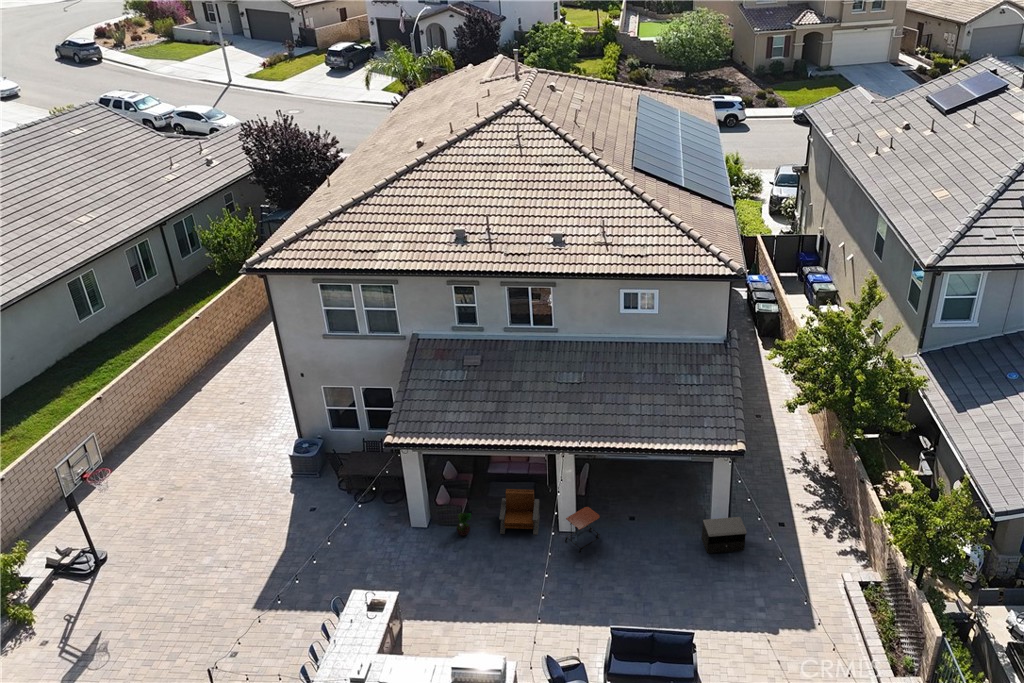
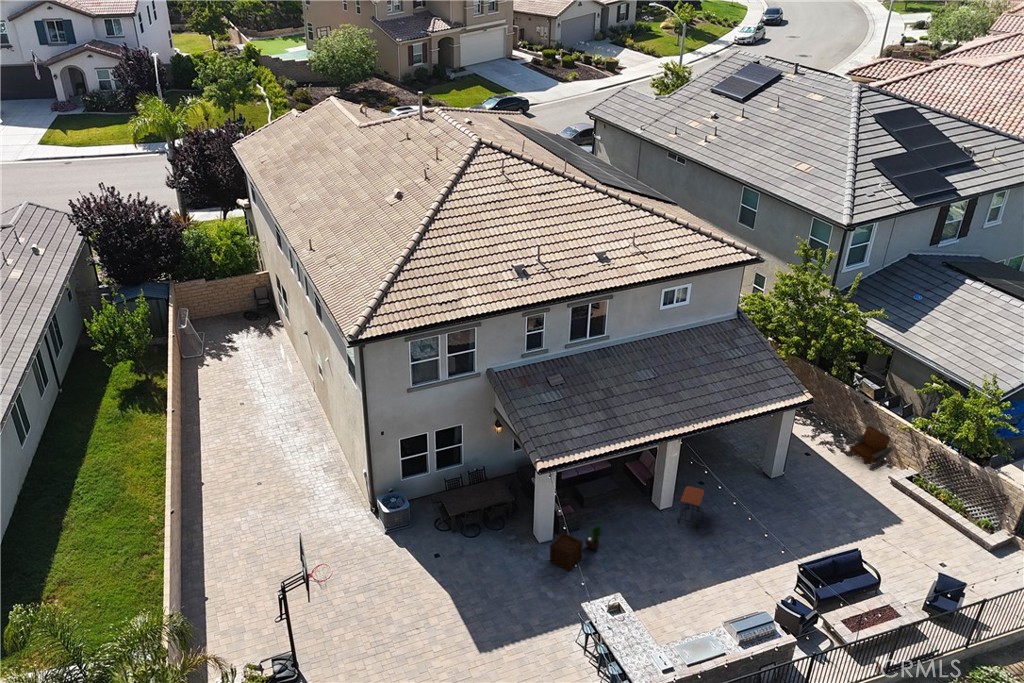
lounge chair: present [499,489,540,535] -> present [846,426,892,471]
wooden crate: none [413,508,445,547] -> present [550,532,583,571]
storage bench: present [702,517,747,553] -> none [773,456,812,493]

